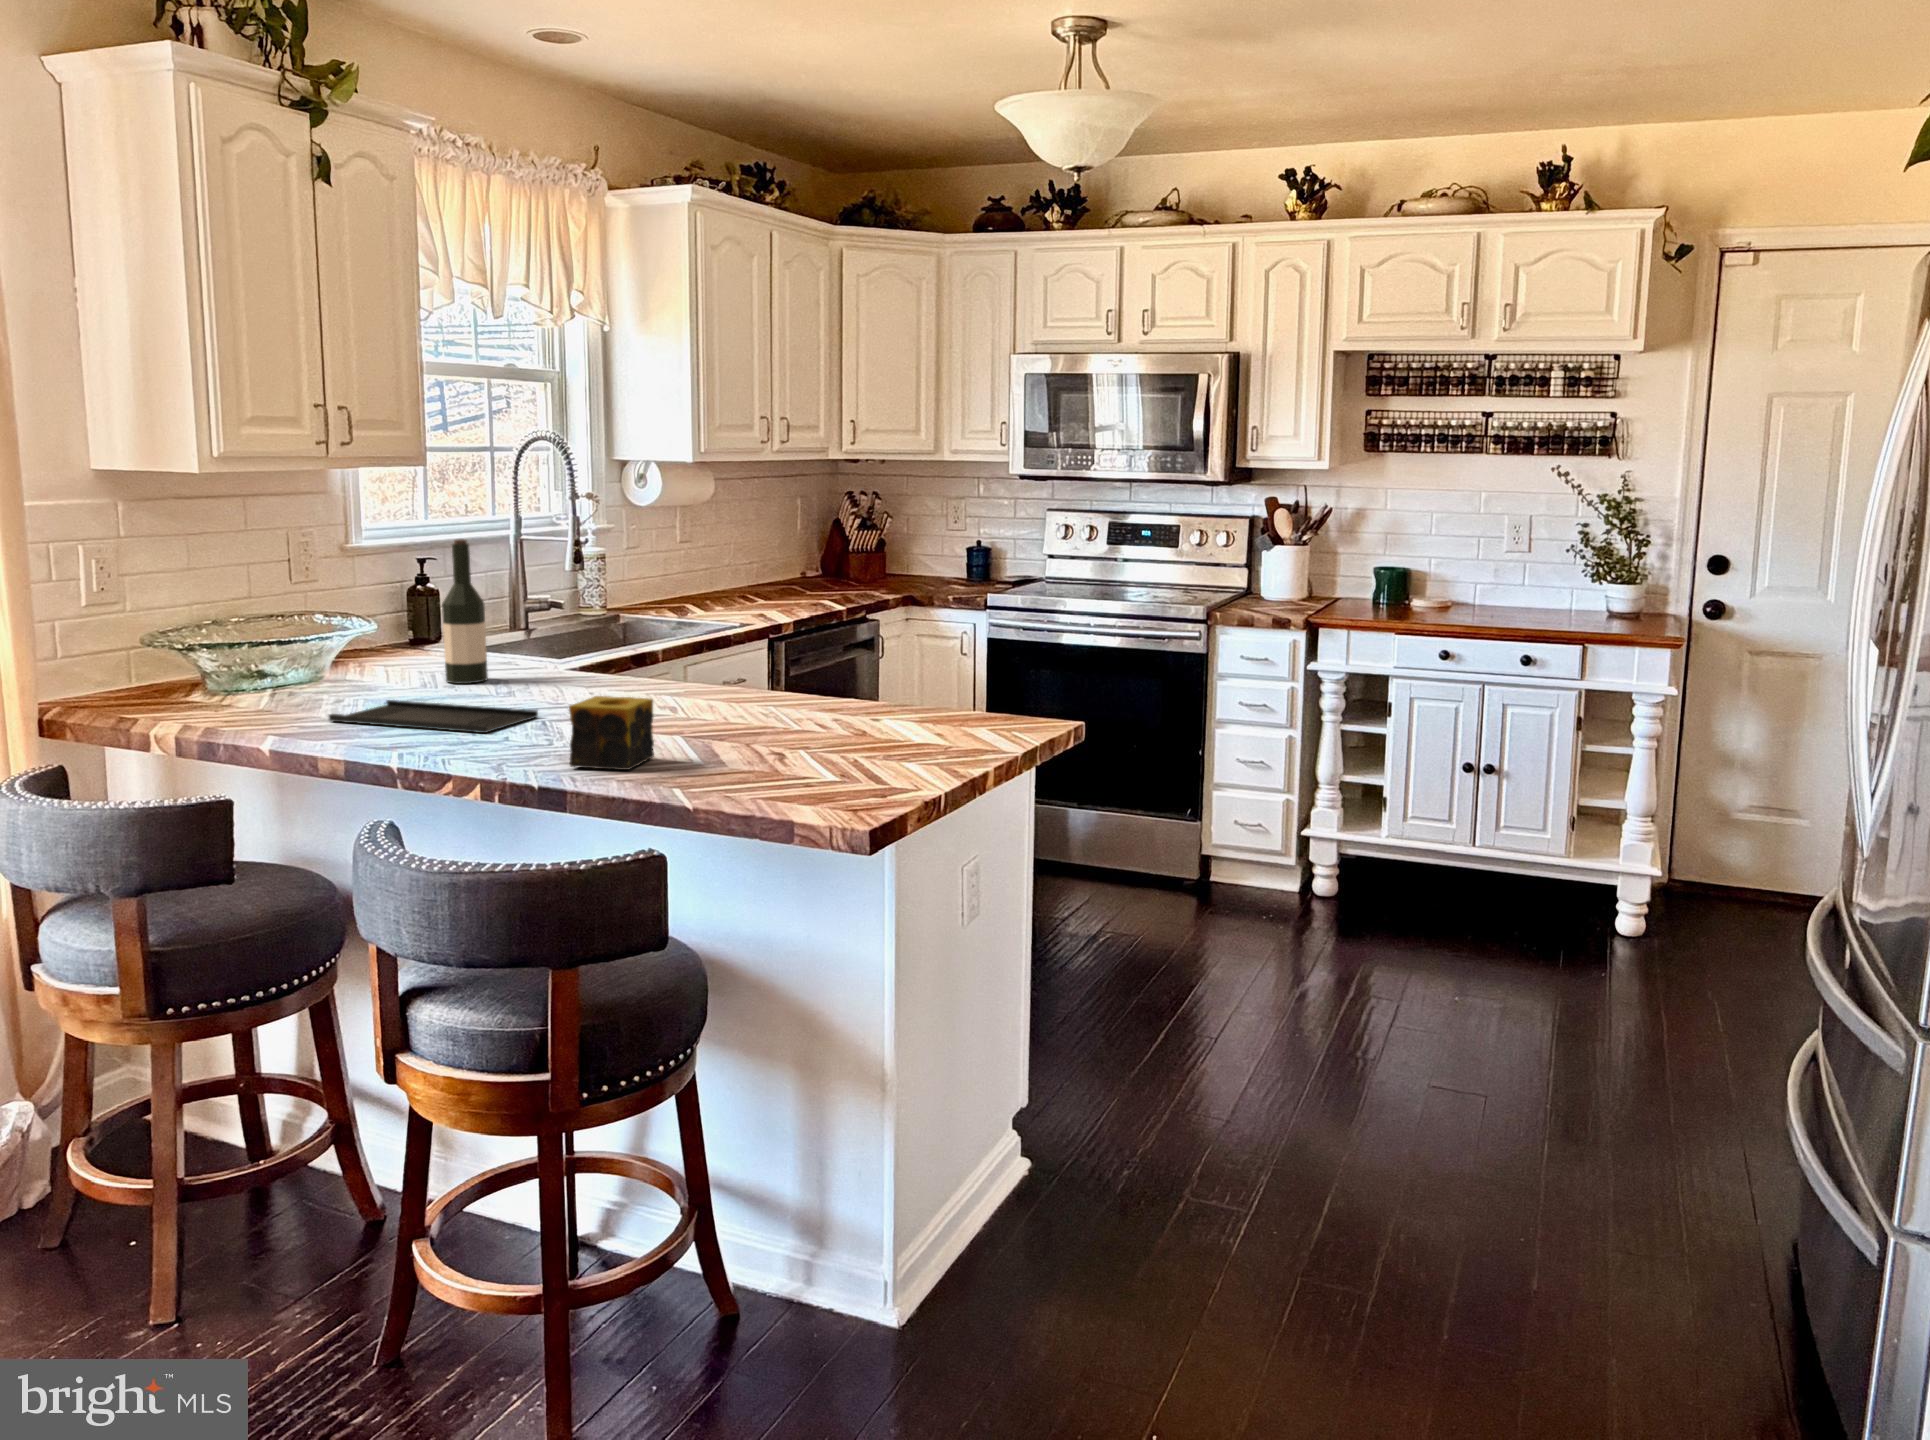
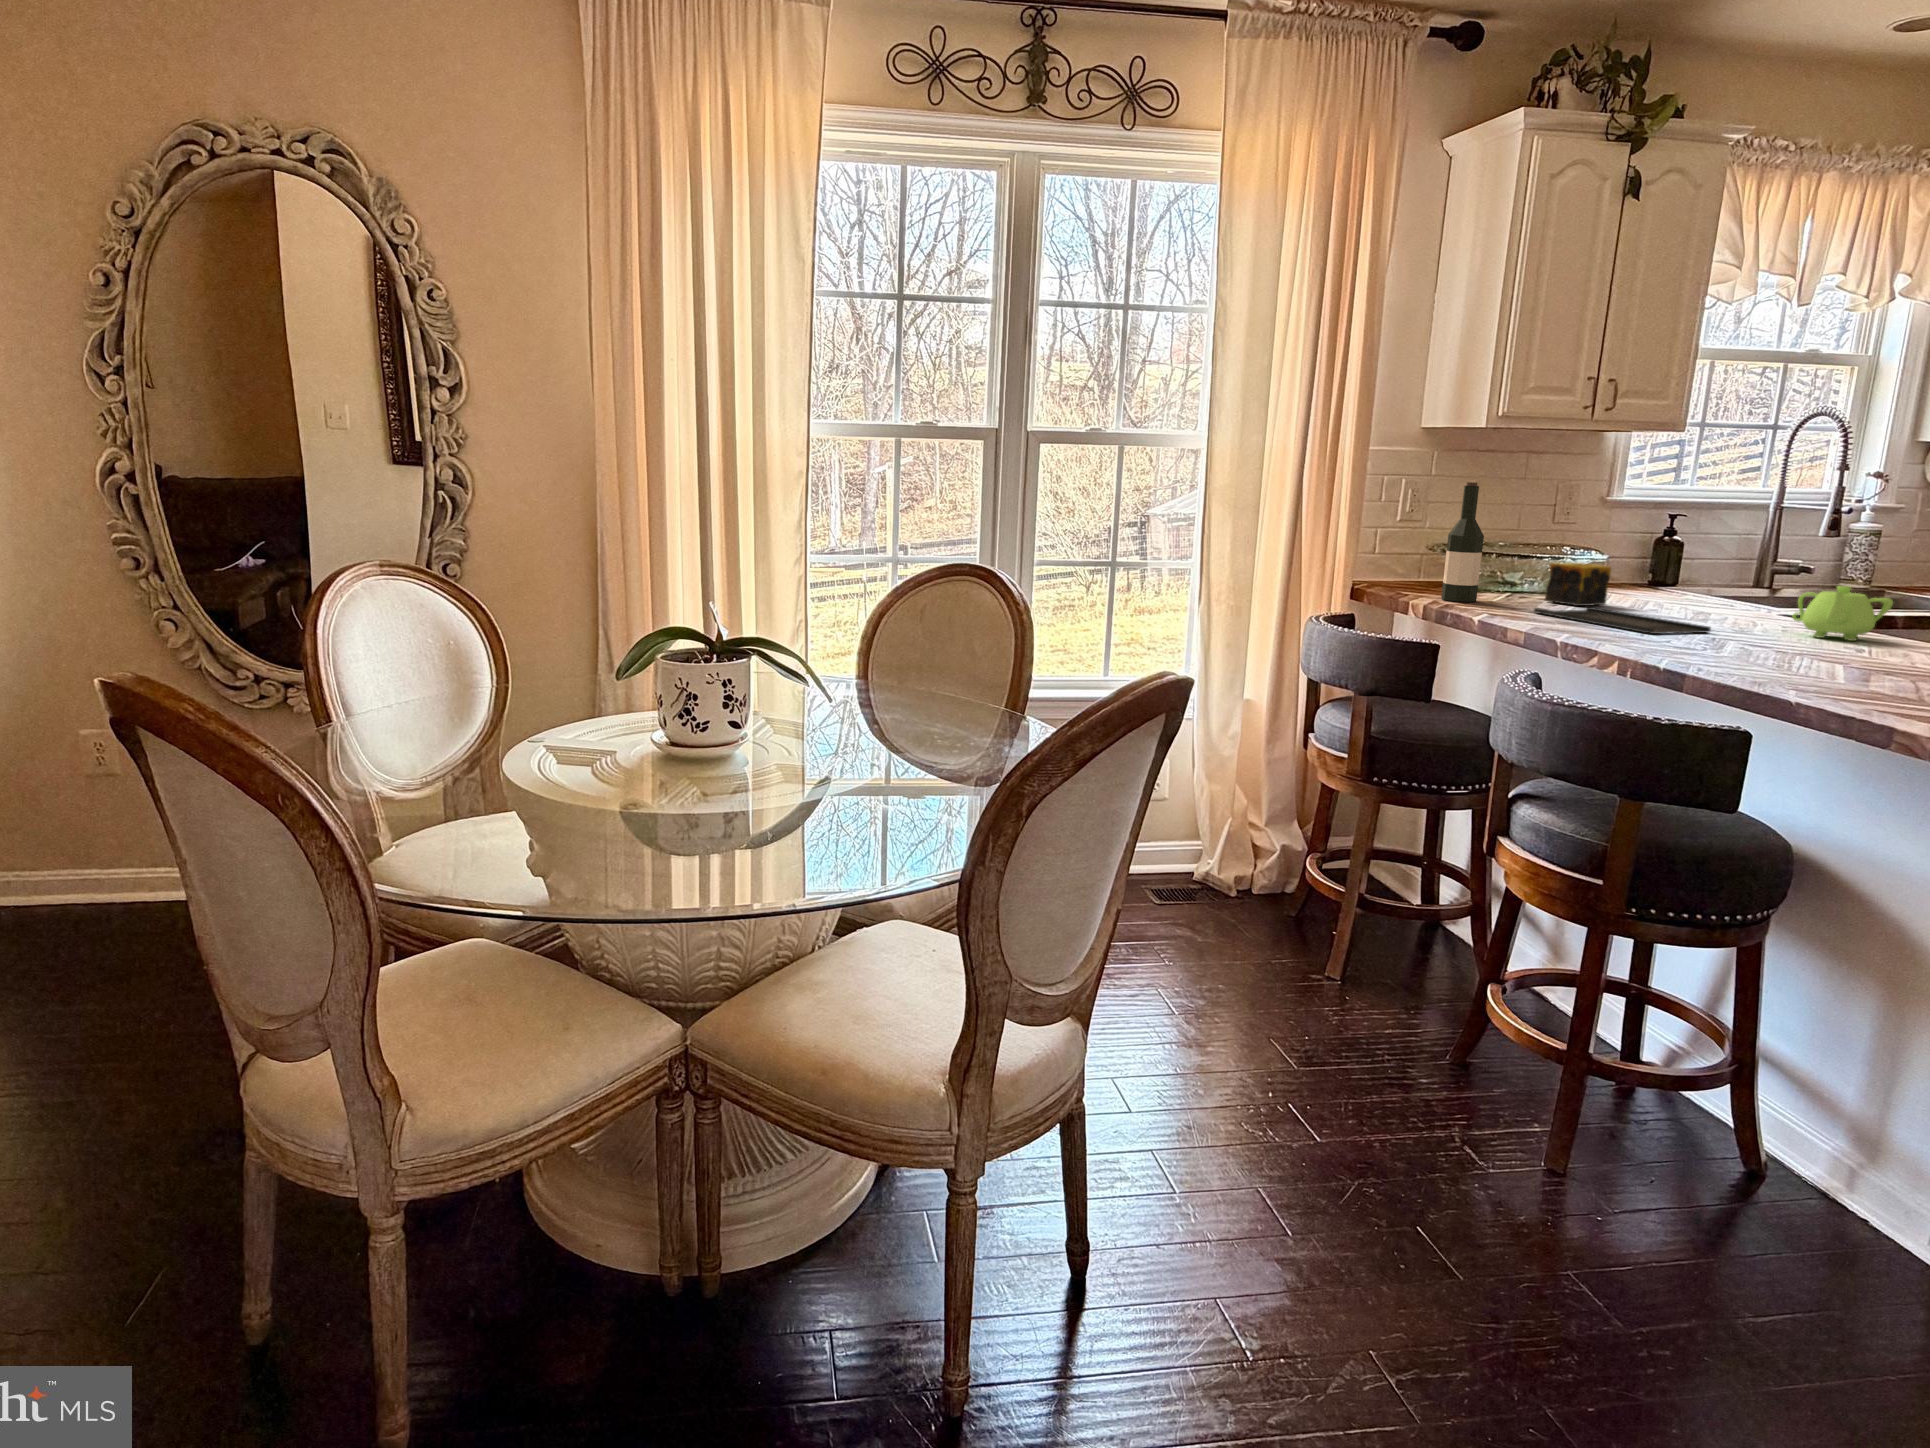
wine bottle: present [442,539,488,684] -> present [1441,482,1484,602]
teapot: none [604,645,687,703] -> present [1793,586,1893,641]
candle: present [569,696,654,770] -> present [1545,563,1611,606]

